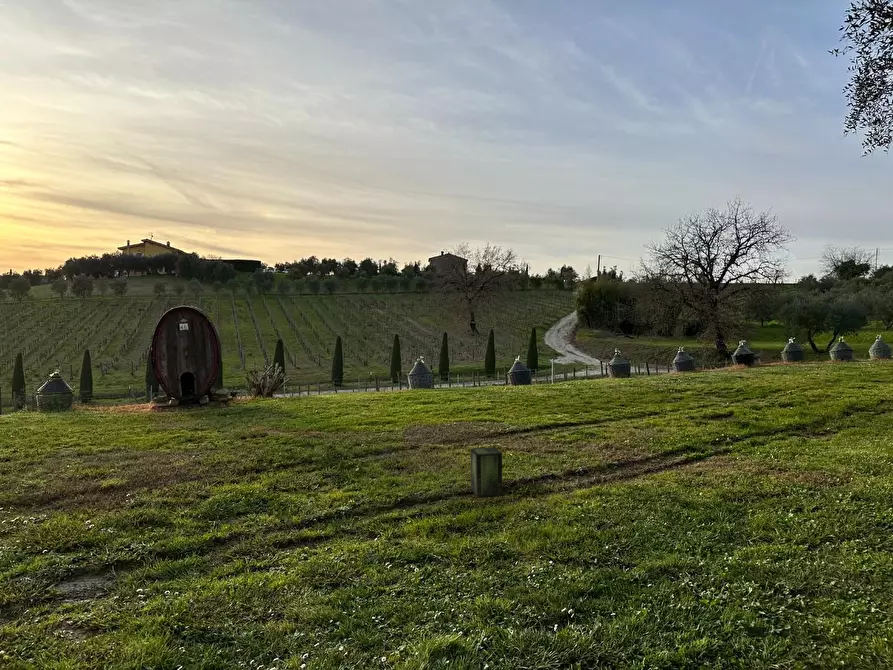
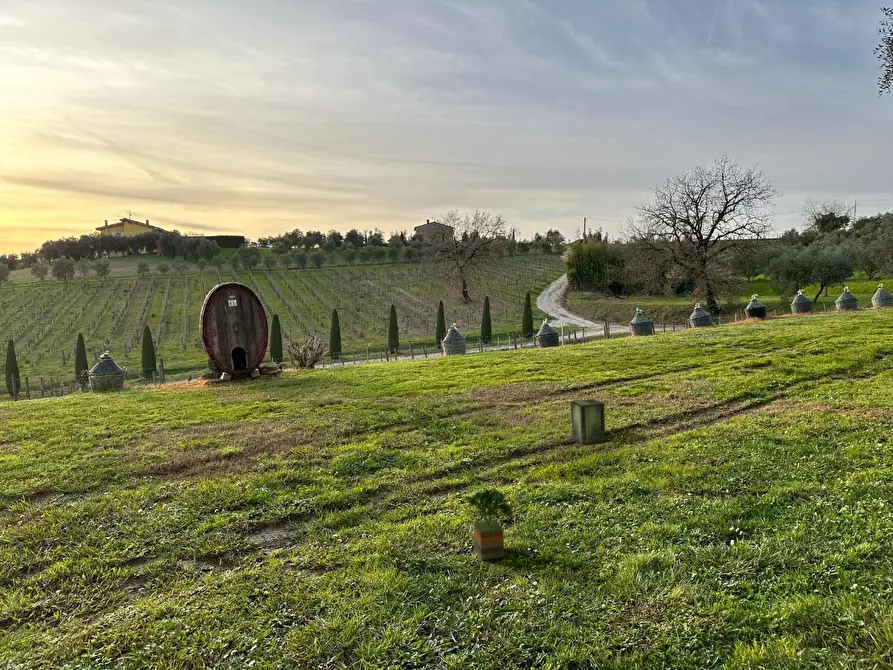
potted tree: none [267,547,317,629] -> present [467,489,512,560]

